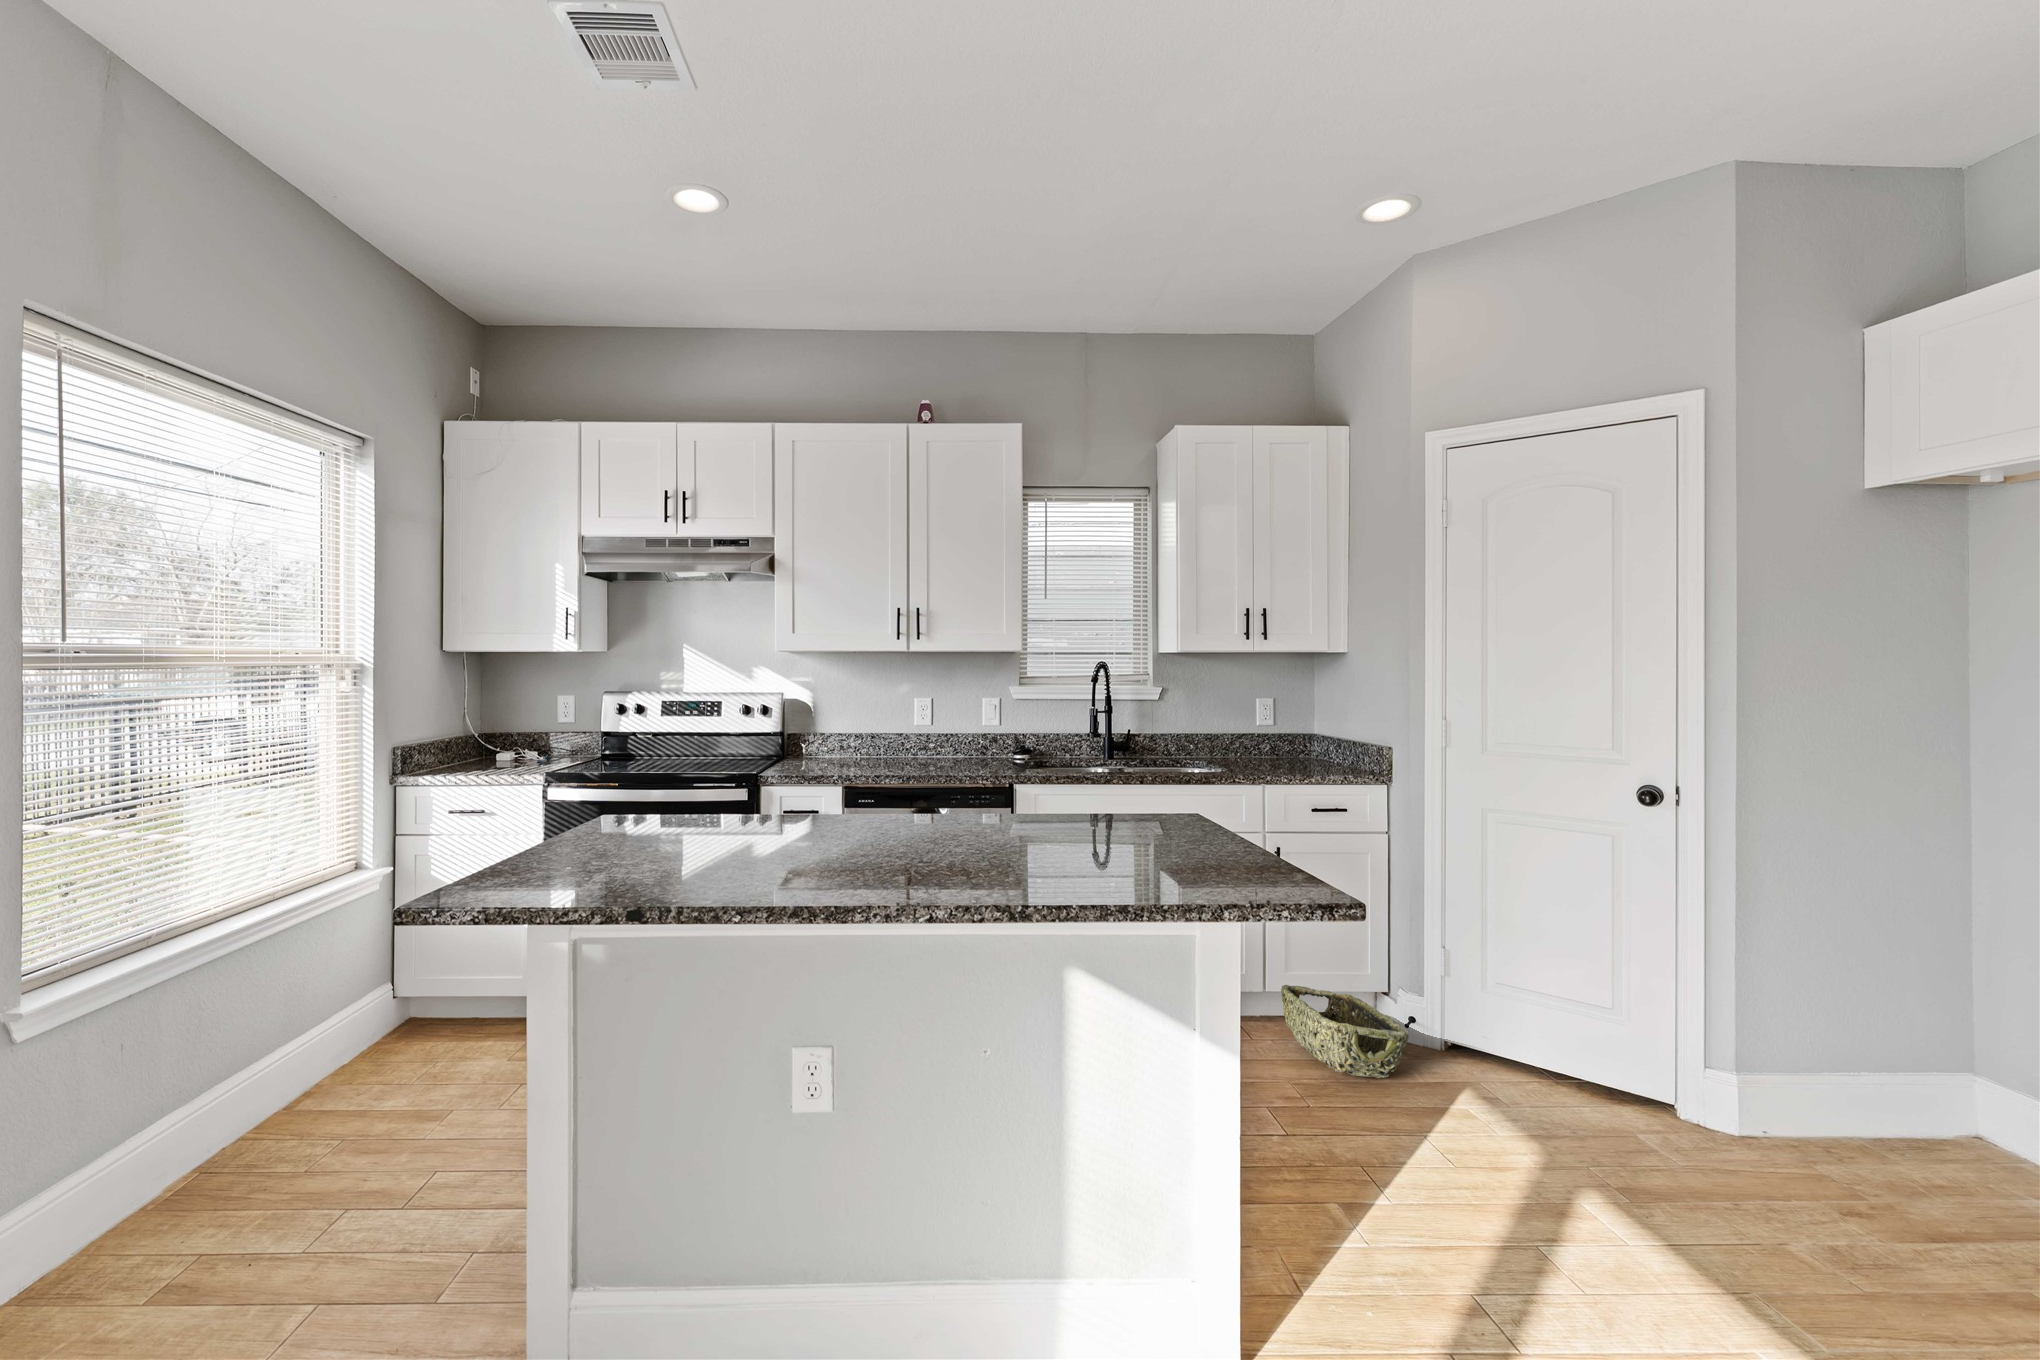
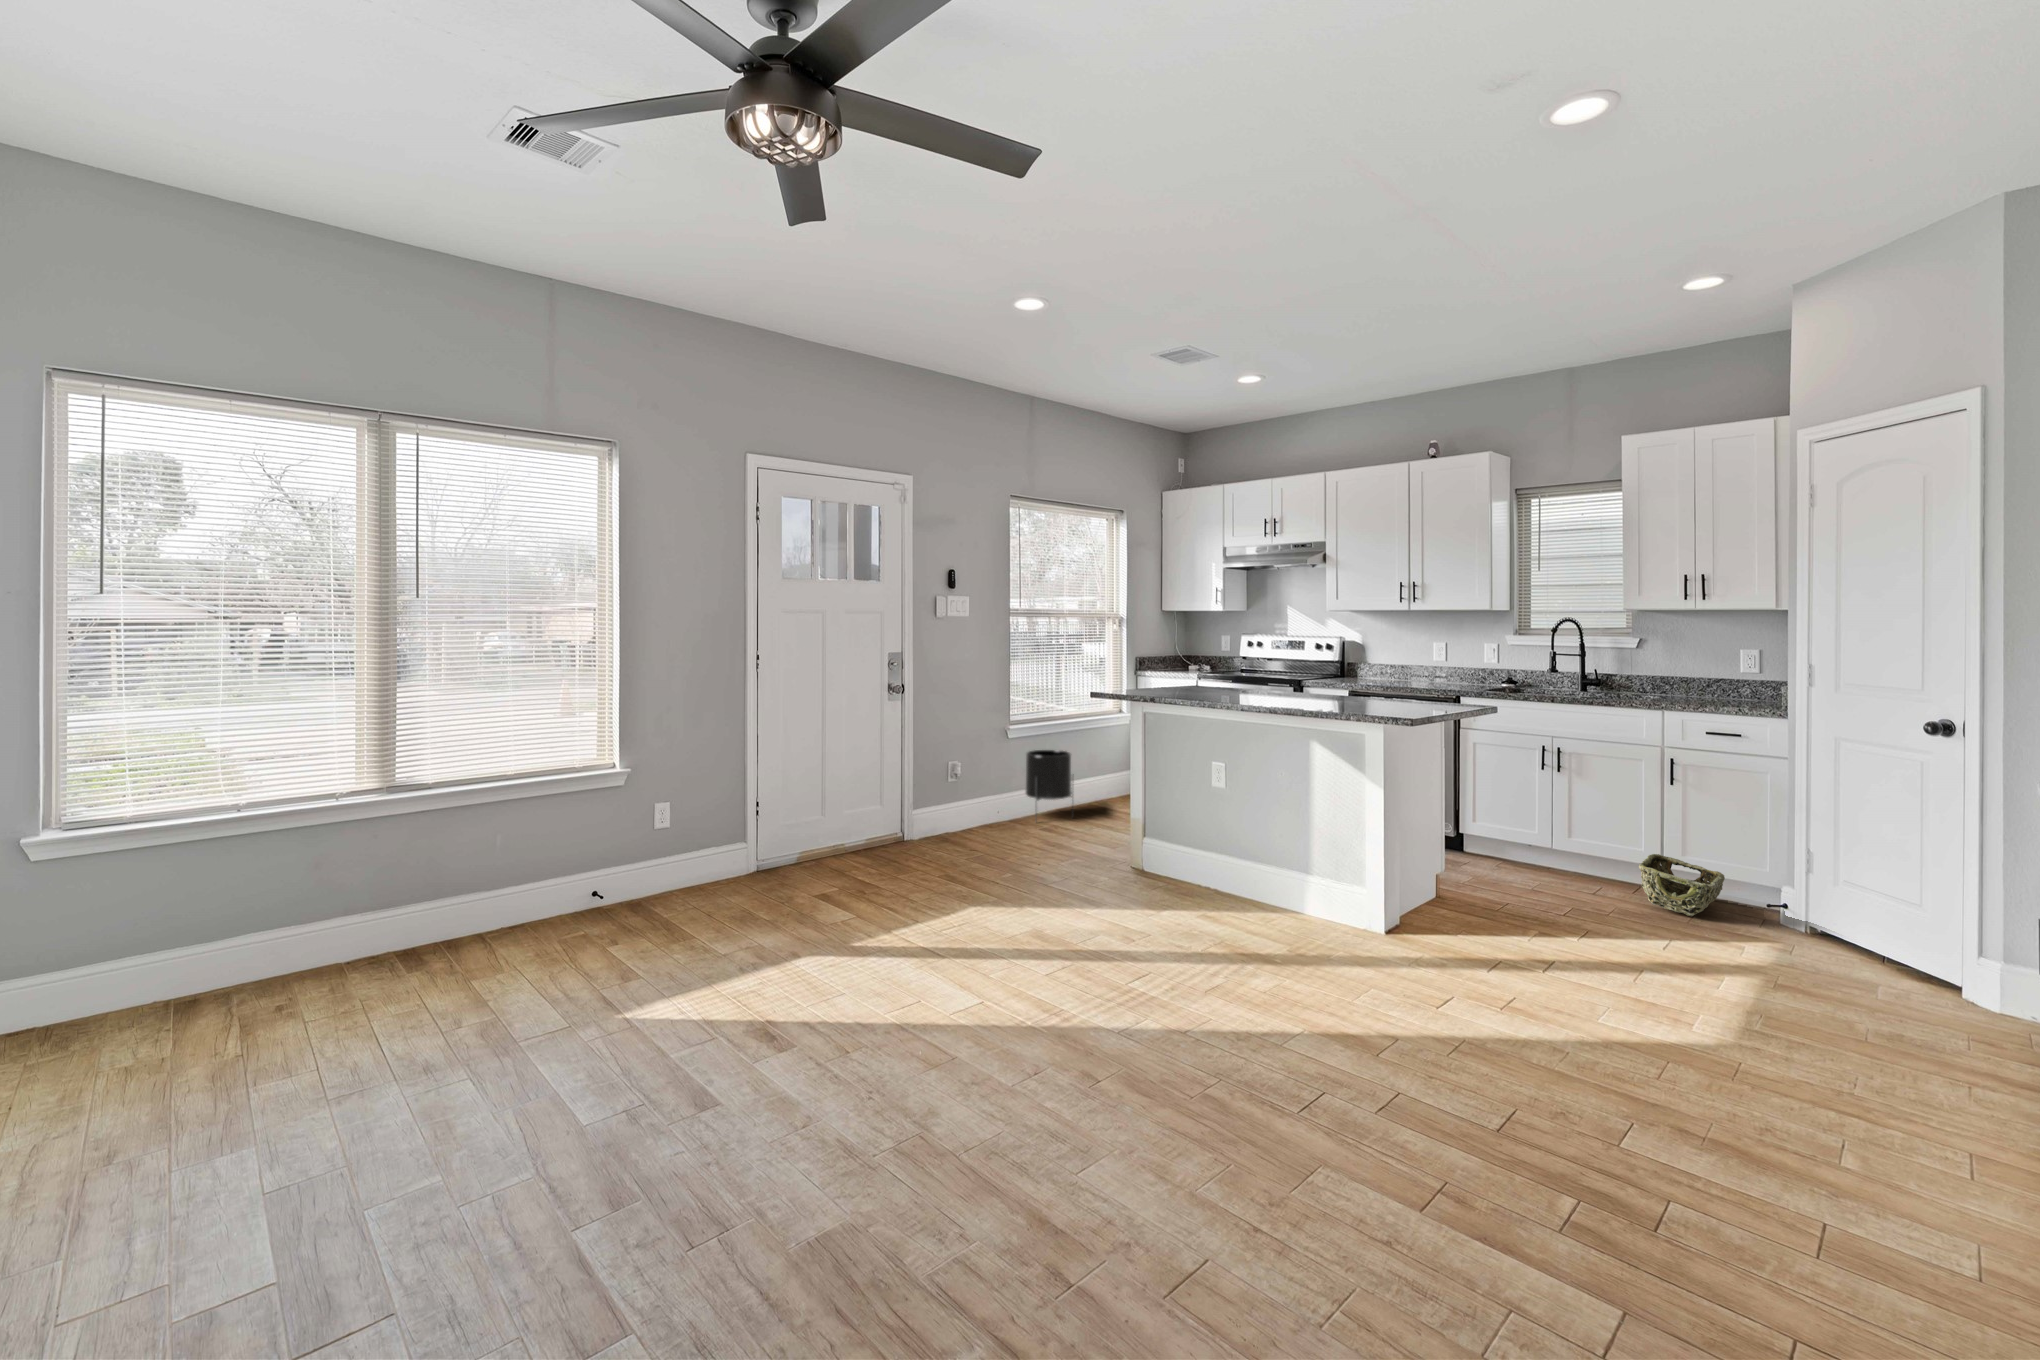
planter: none [81,1018,255,1267] -> present [1025,750,1072,801]

